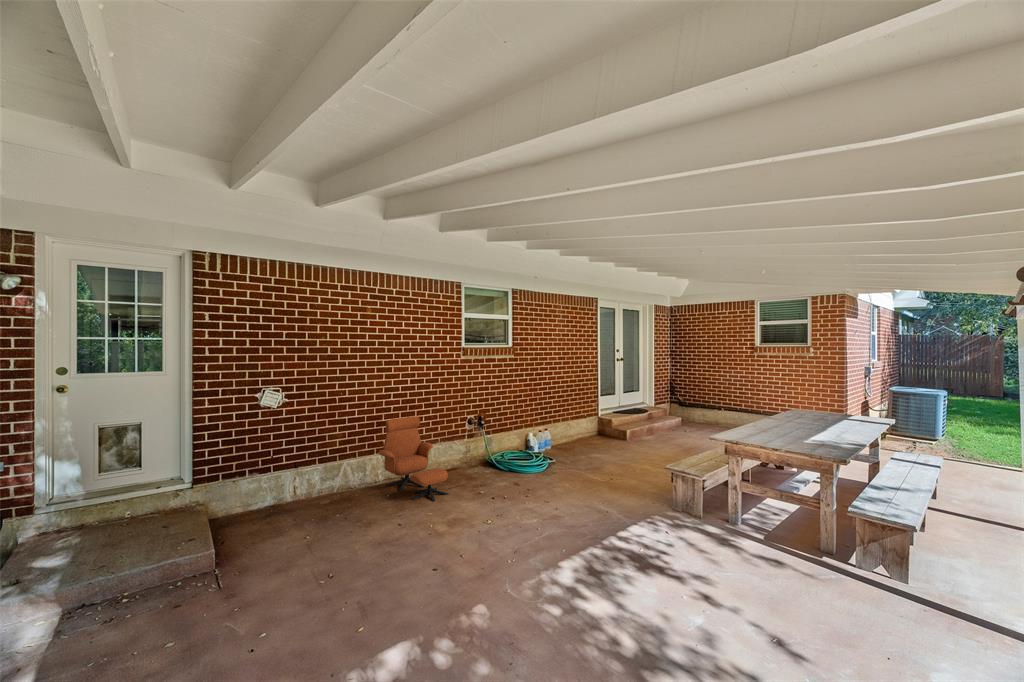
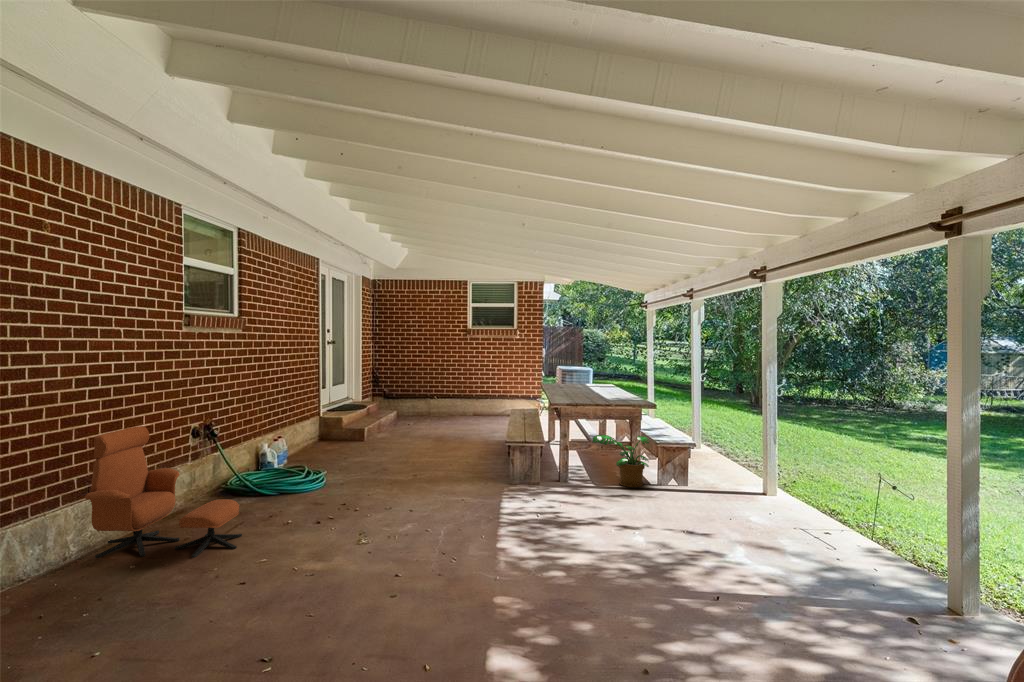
potted plant: none [749,488,841,564] -> present [593,435,650,487]

